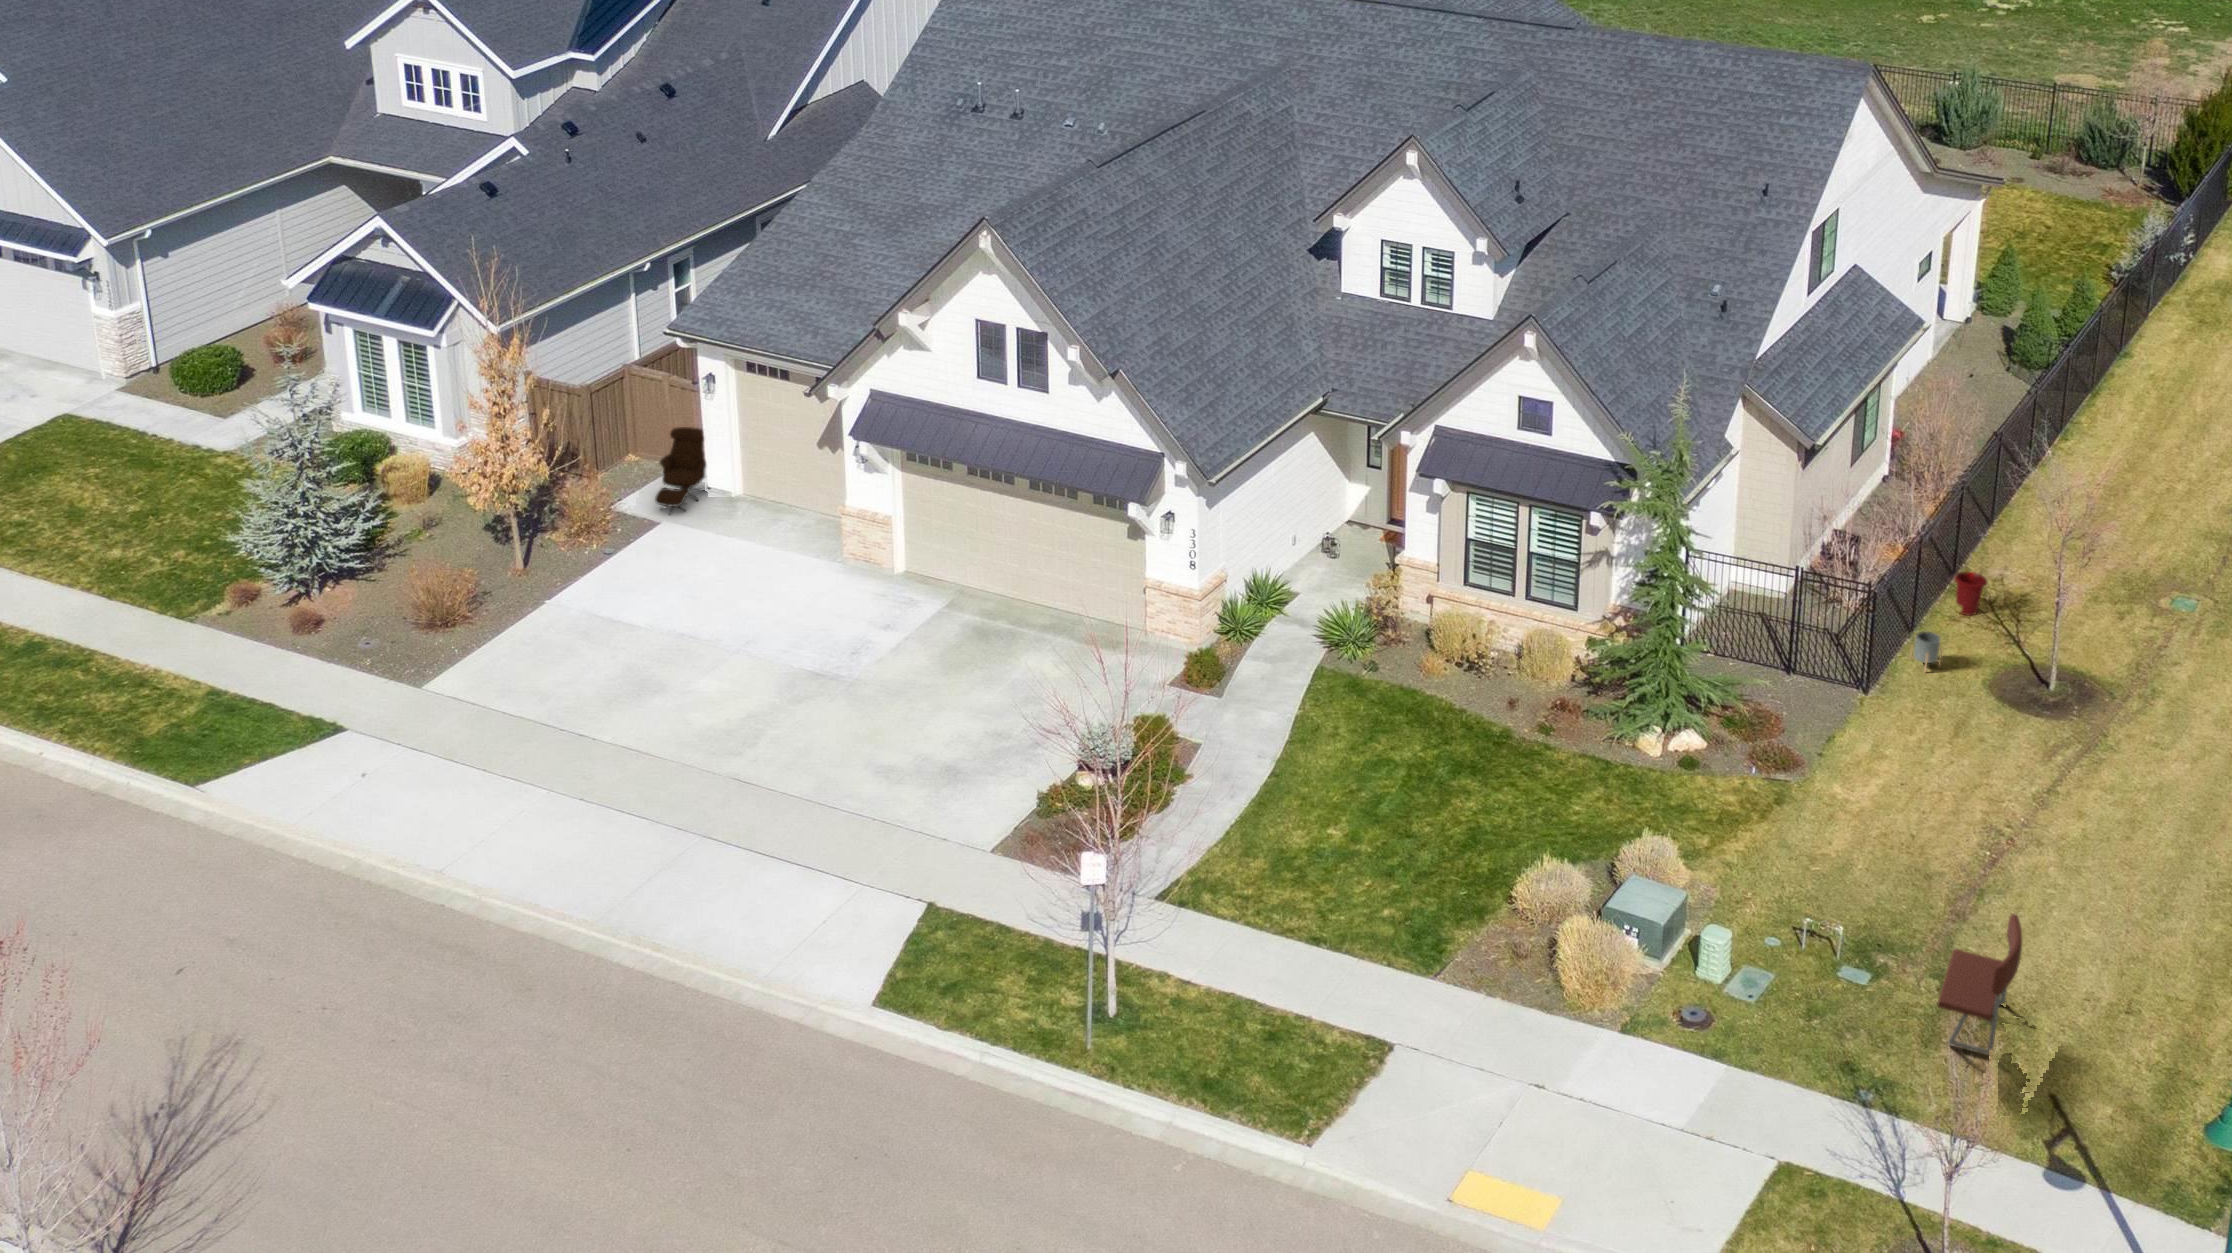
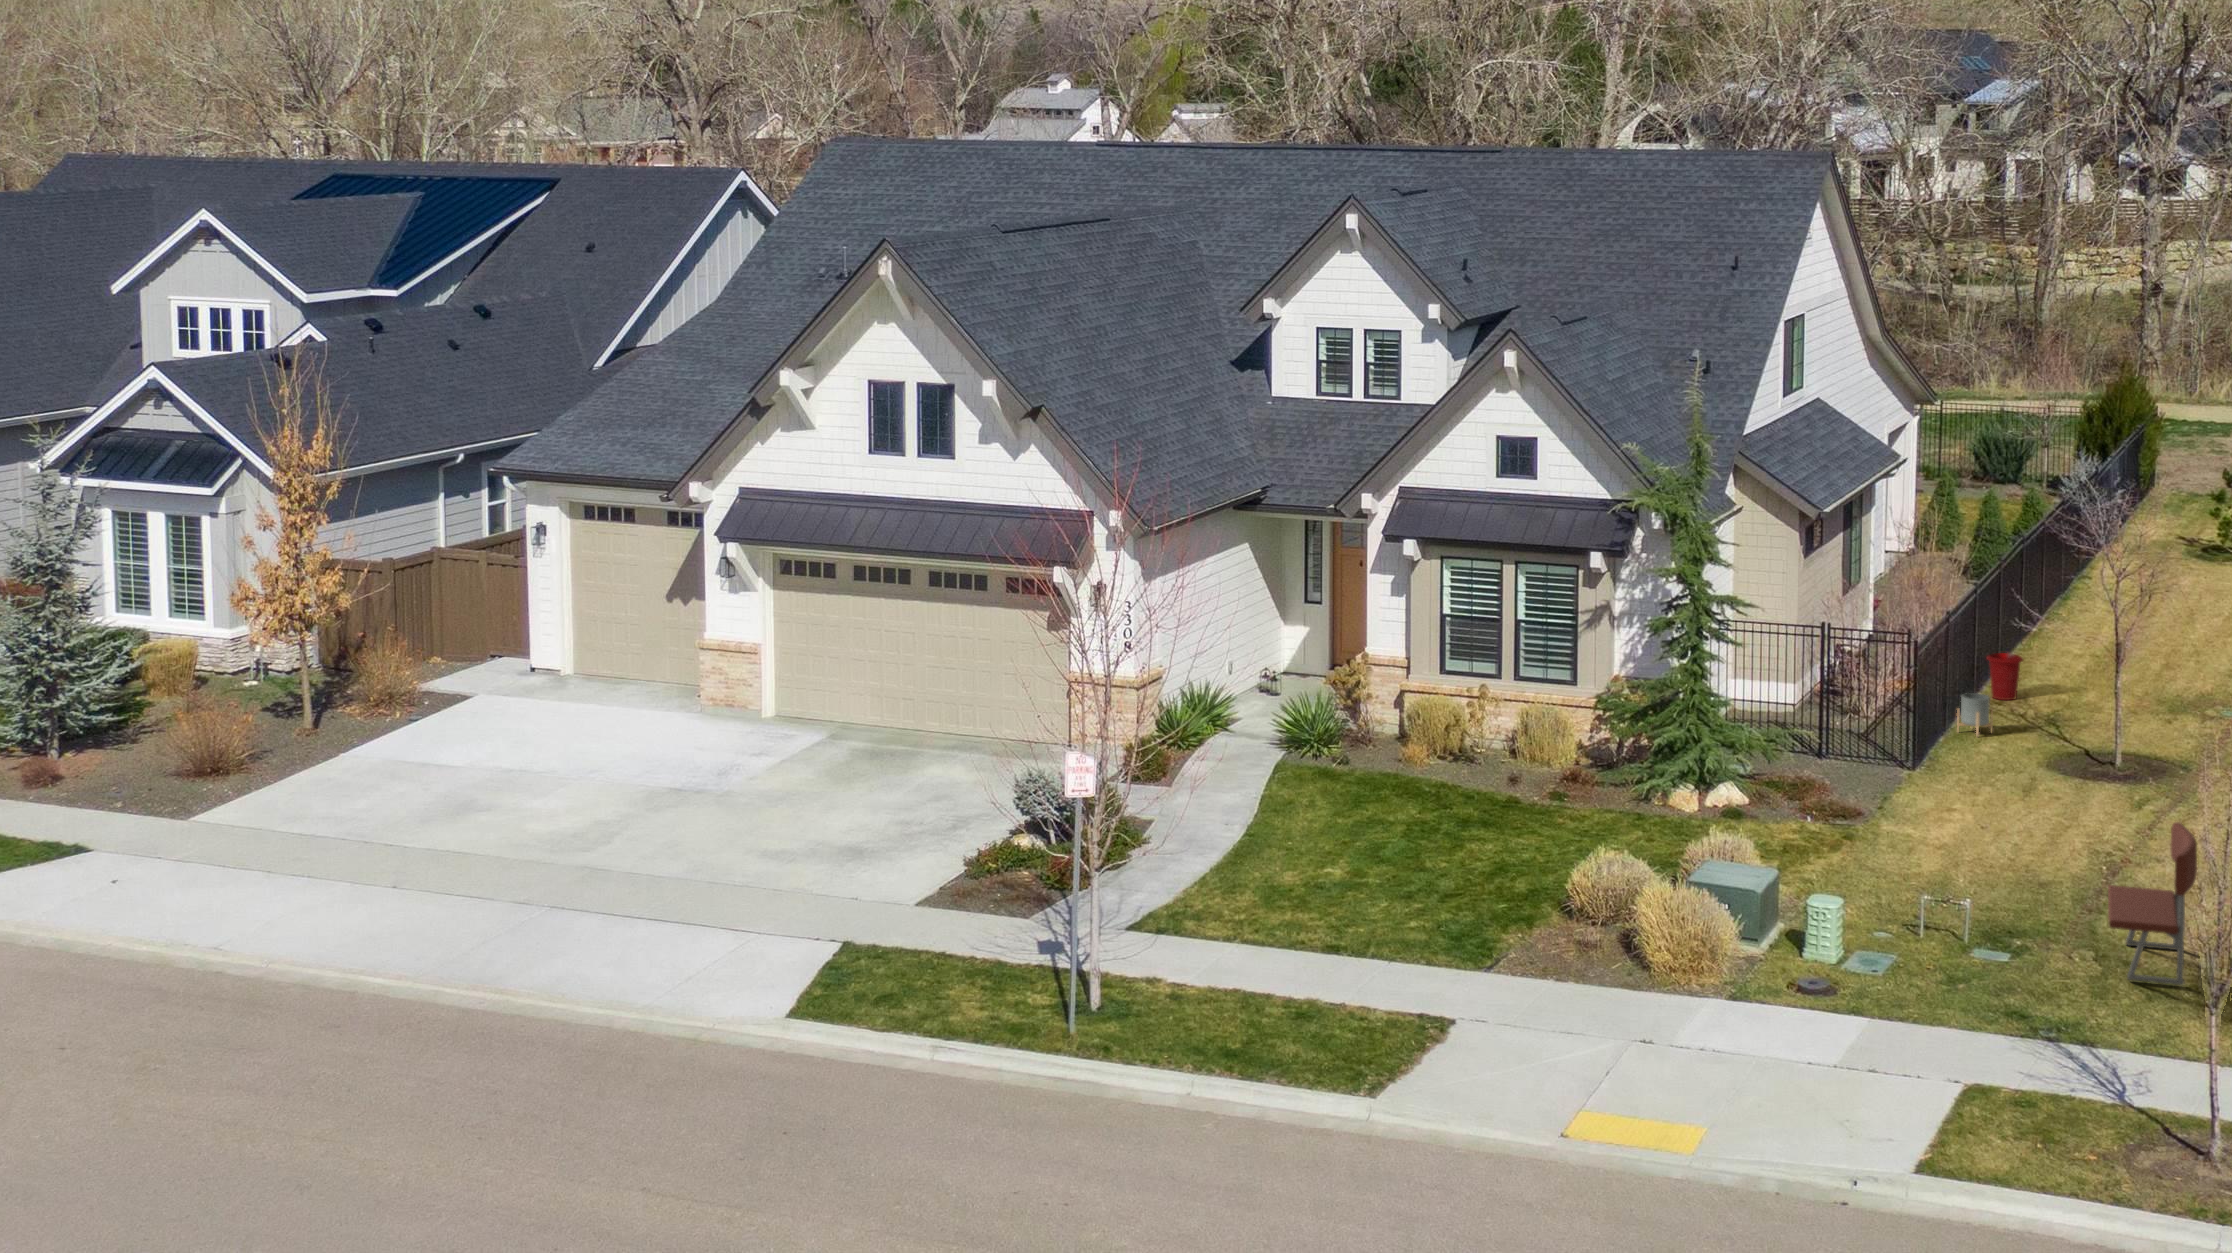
lounge chair: present [655,427,706,508] -> none [469,604,538,697]

